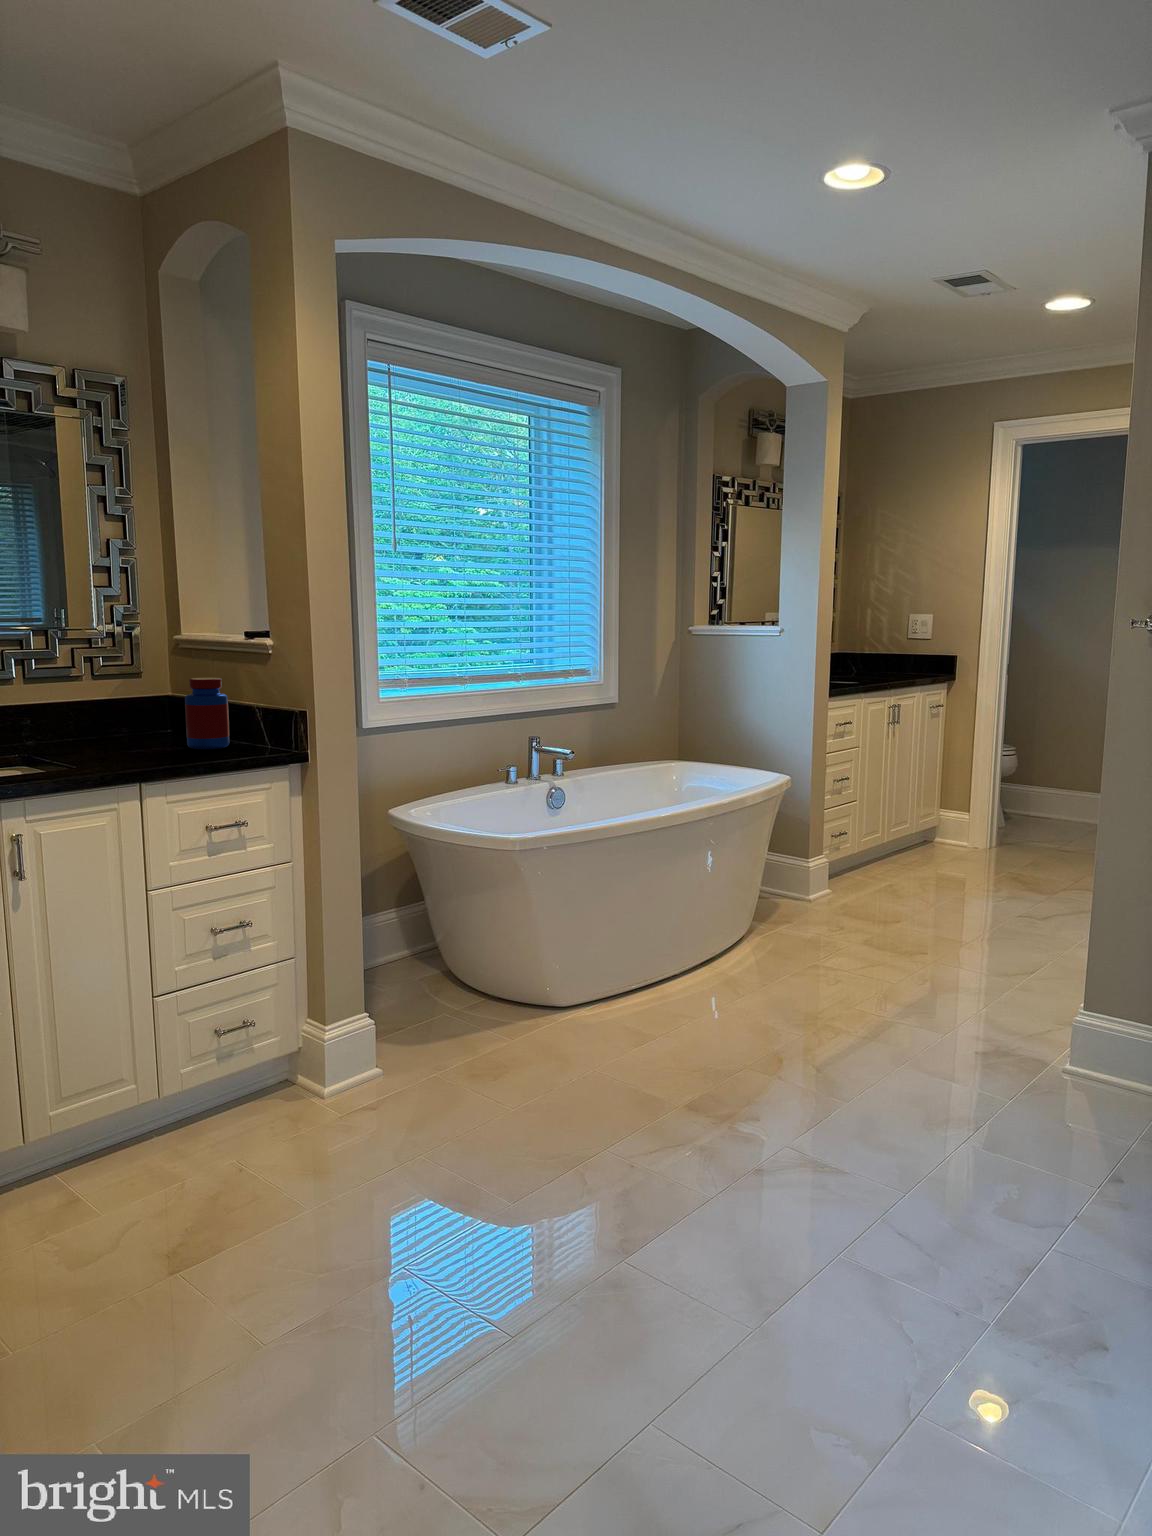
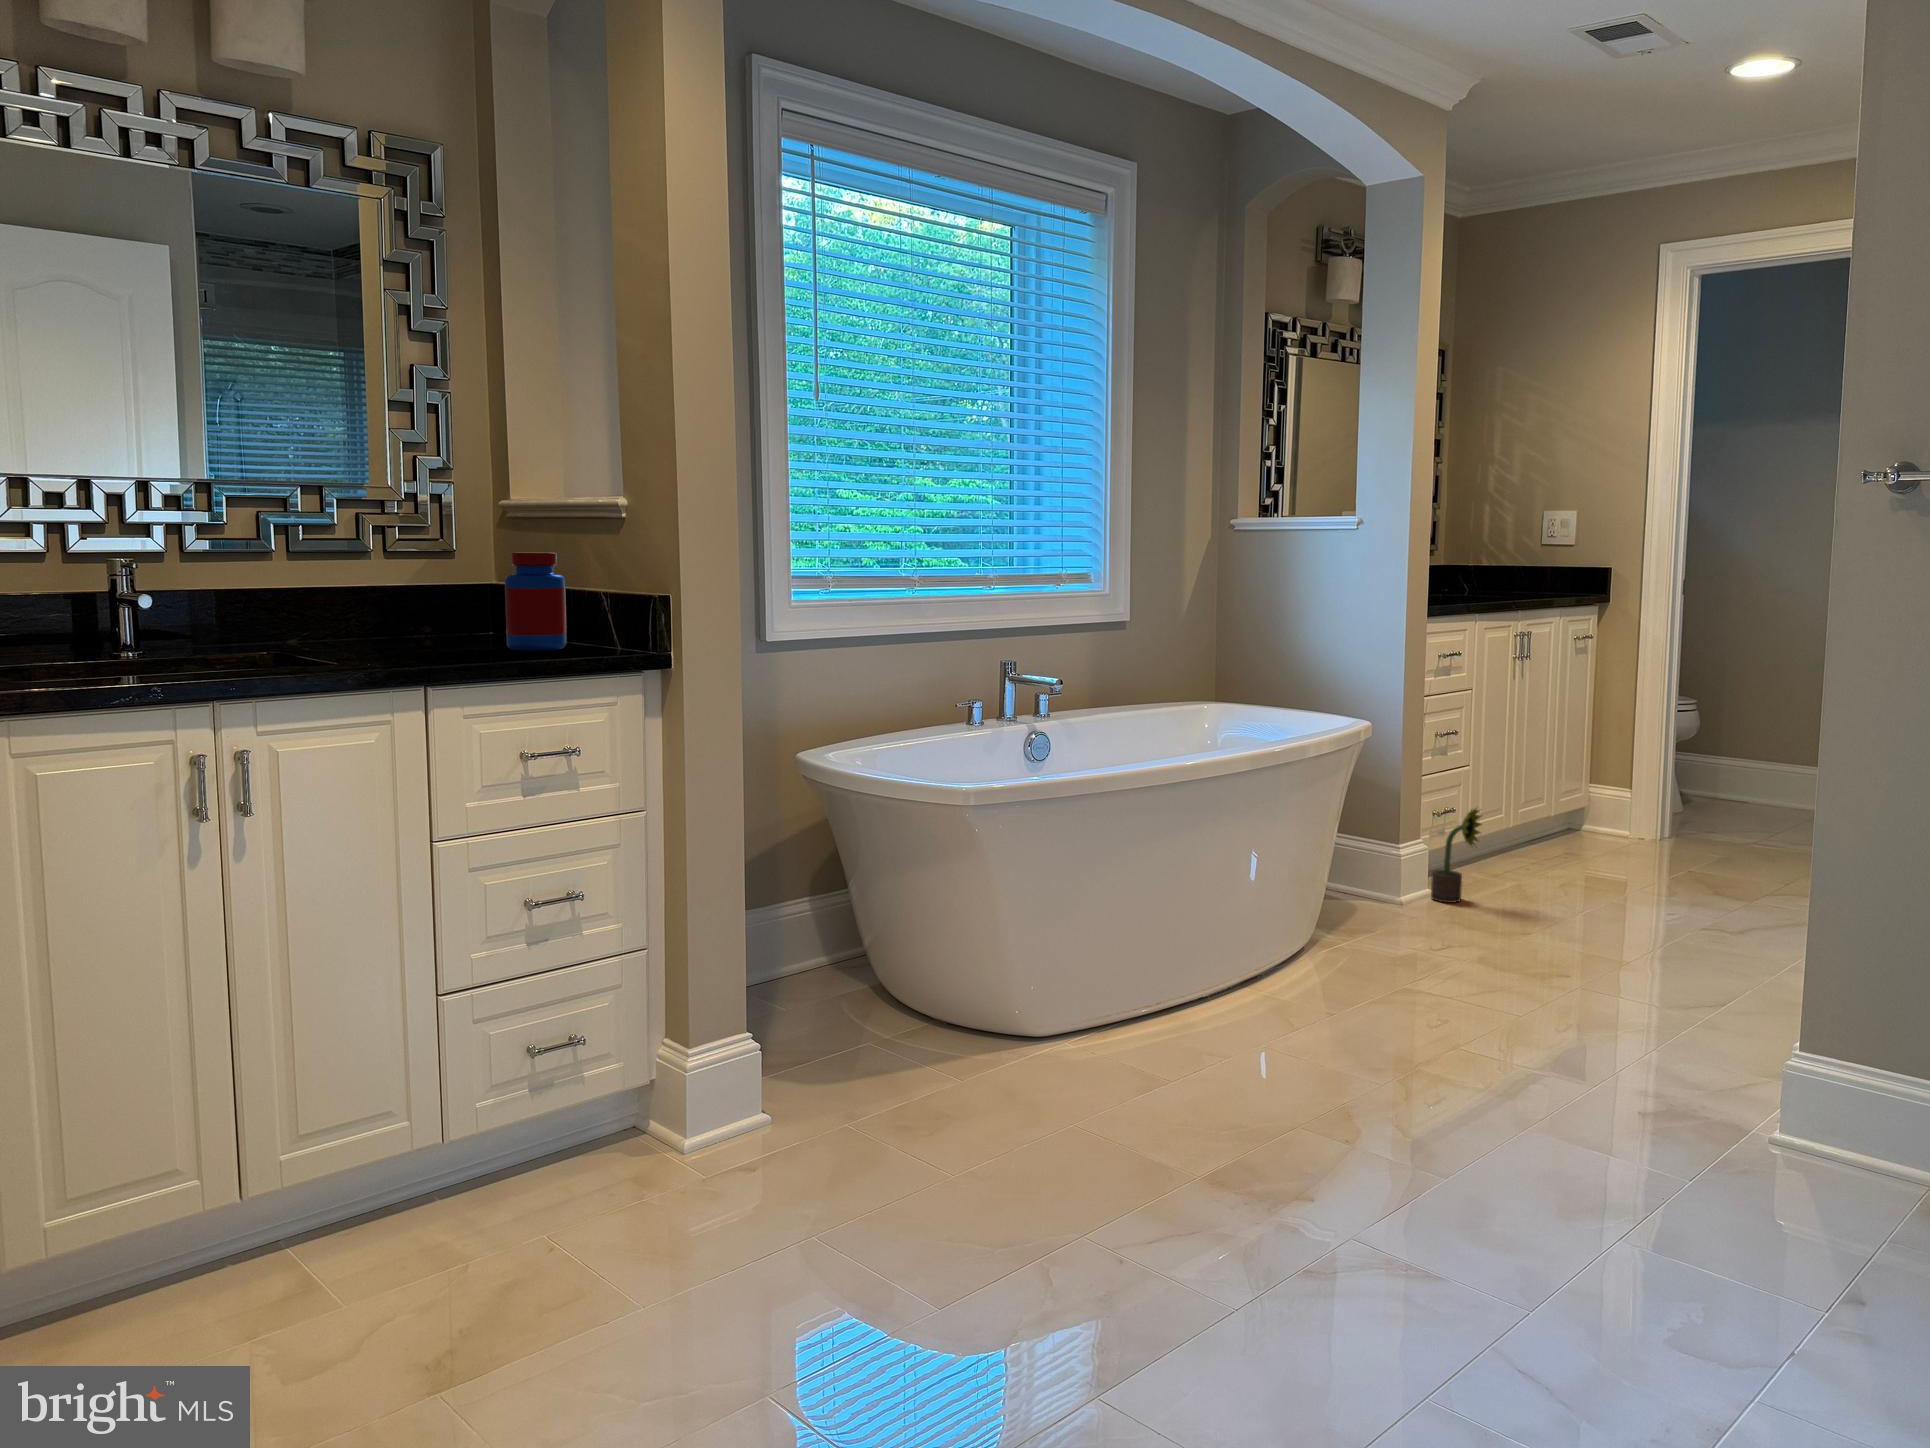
decorative plant: none [830,833,867,901] -> present [1431,809,1481,903]

